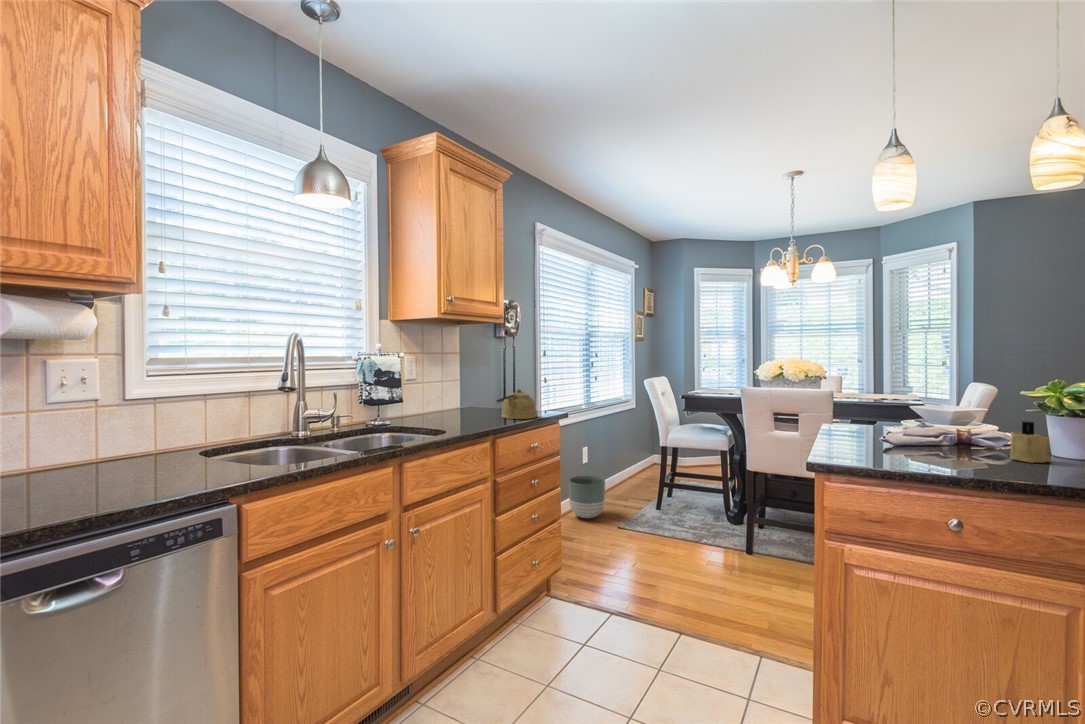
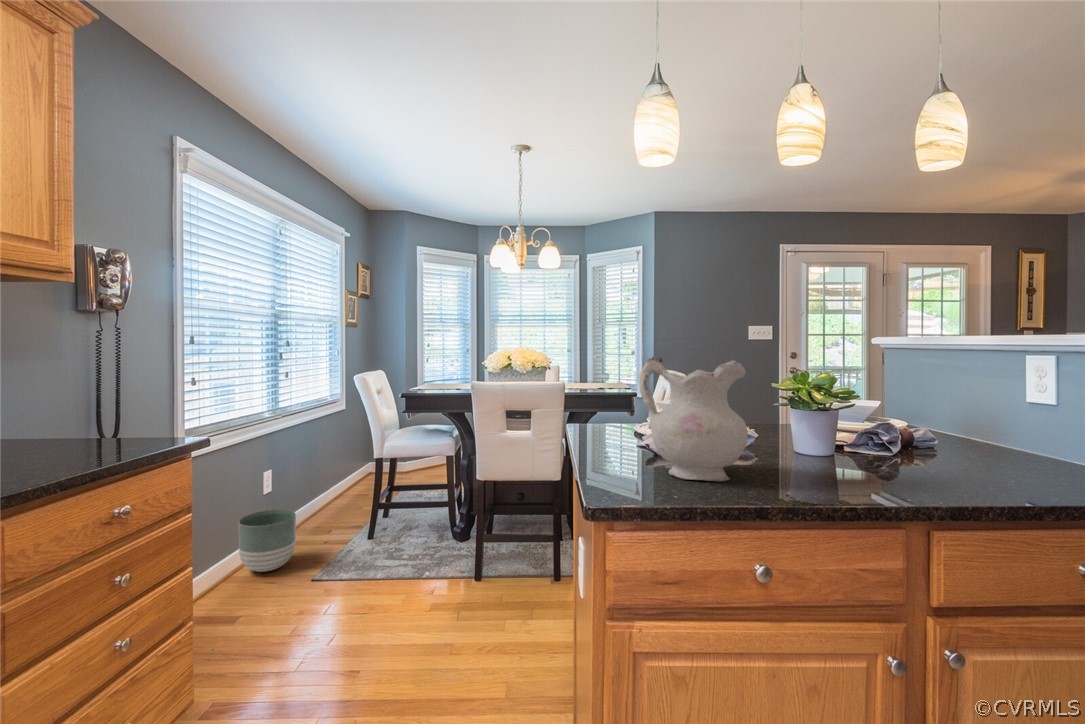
ceramic pitcher: none [868,366,966,462] -> present [639,357,748,481]
kettle: present [496,389,537,419] -> none [52,399,149,454]
candle: present [1010,422,1052,463] -> none [775,420,813,469]

